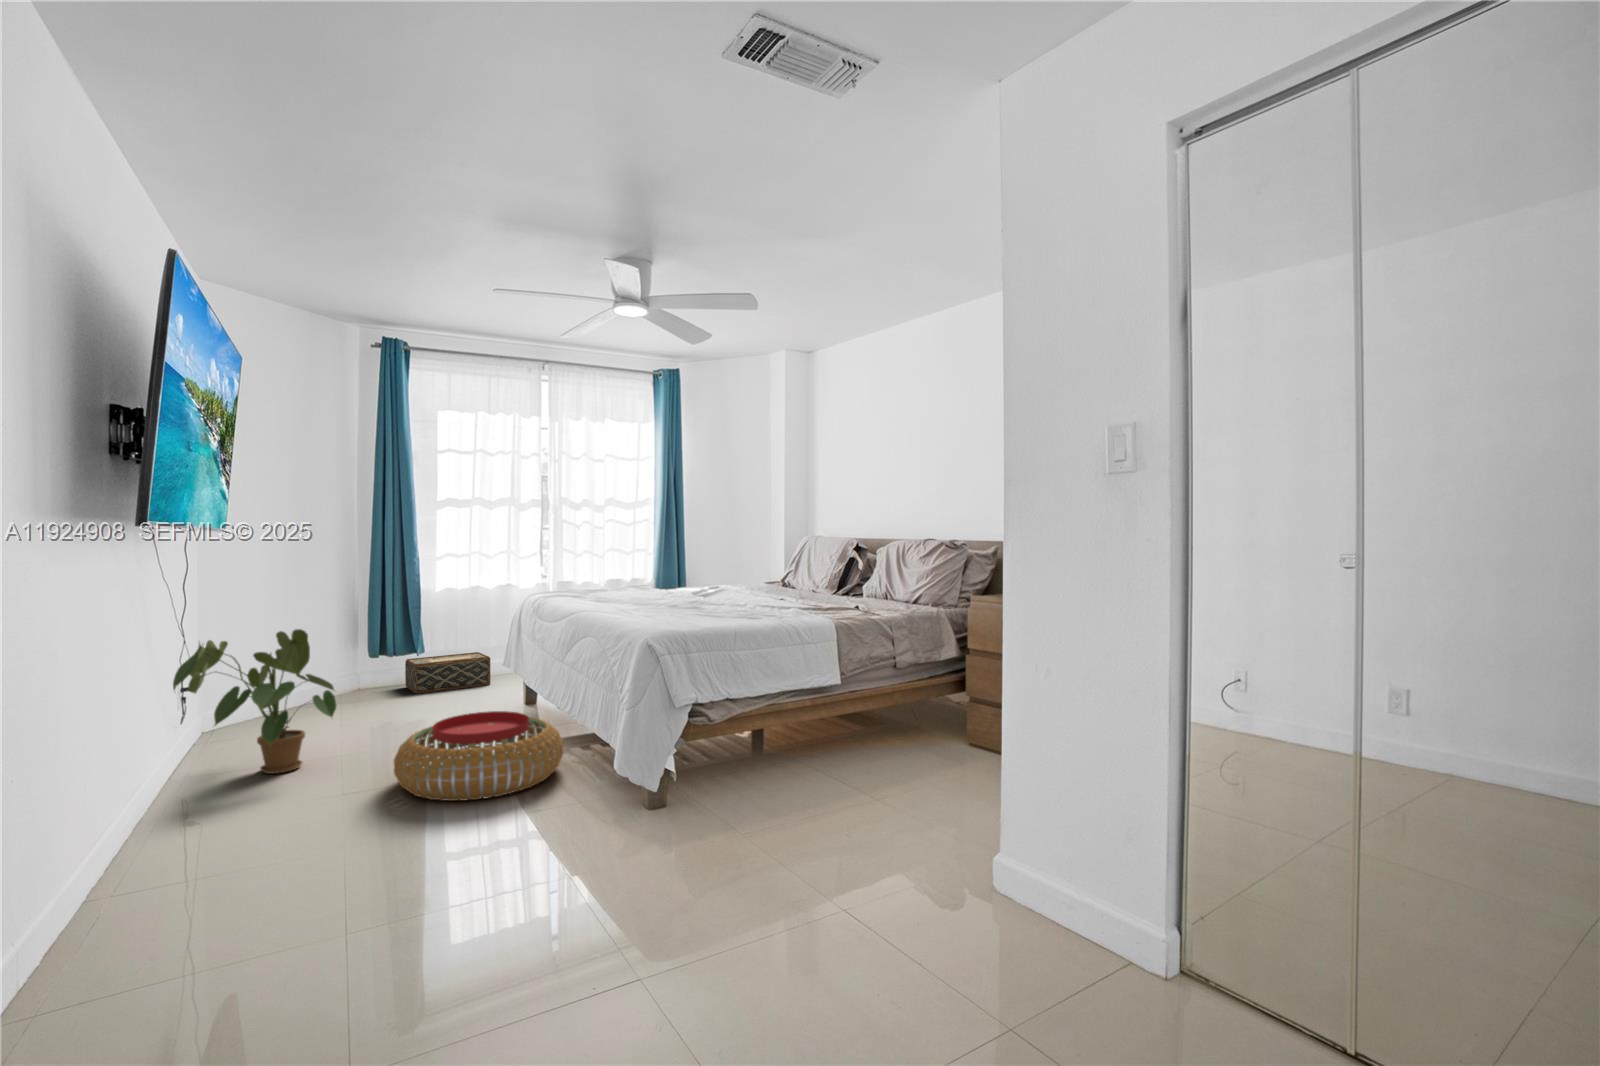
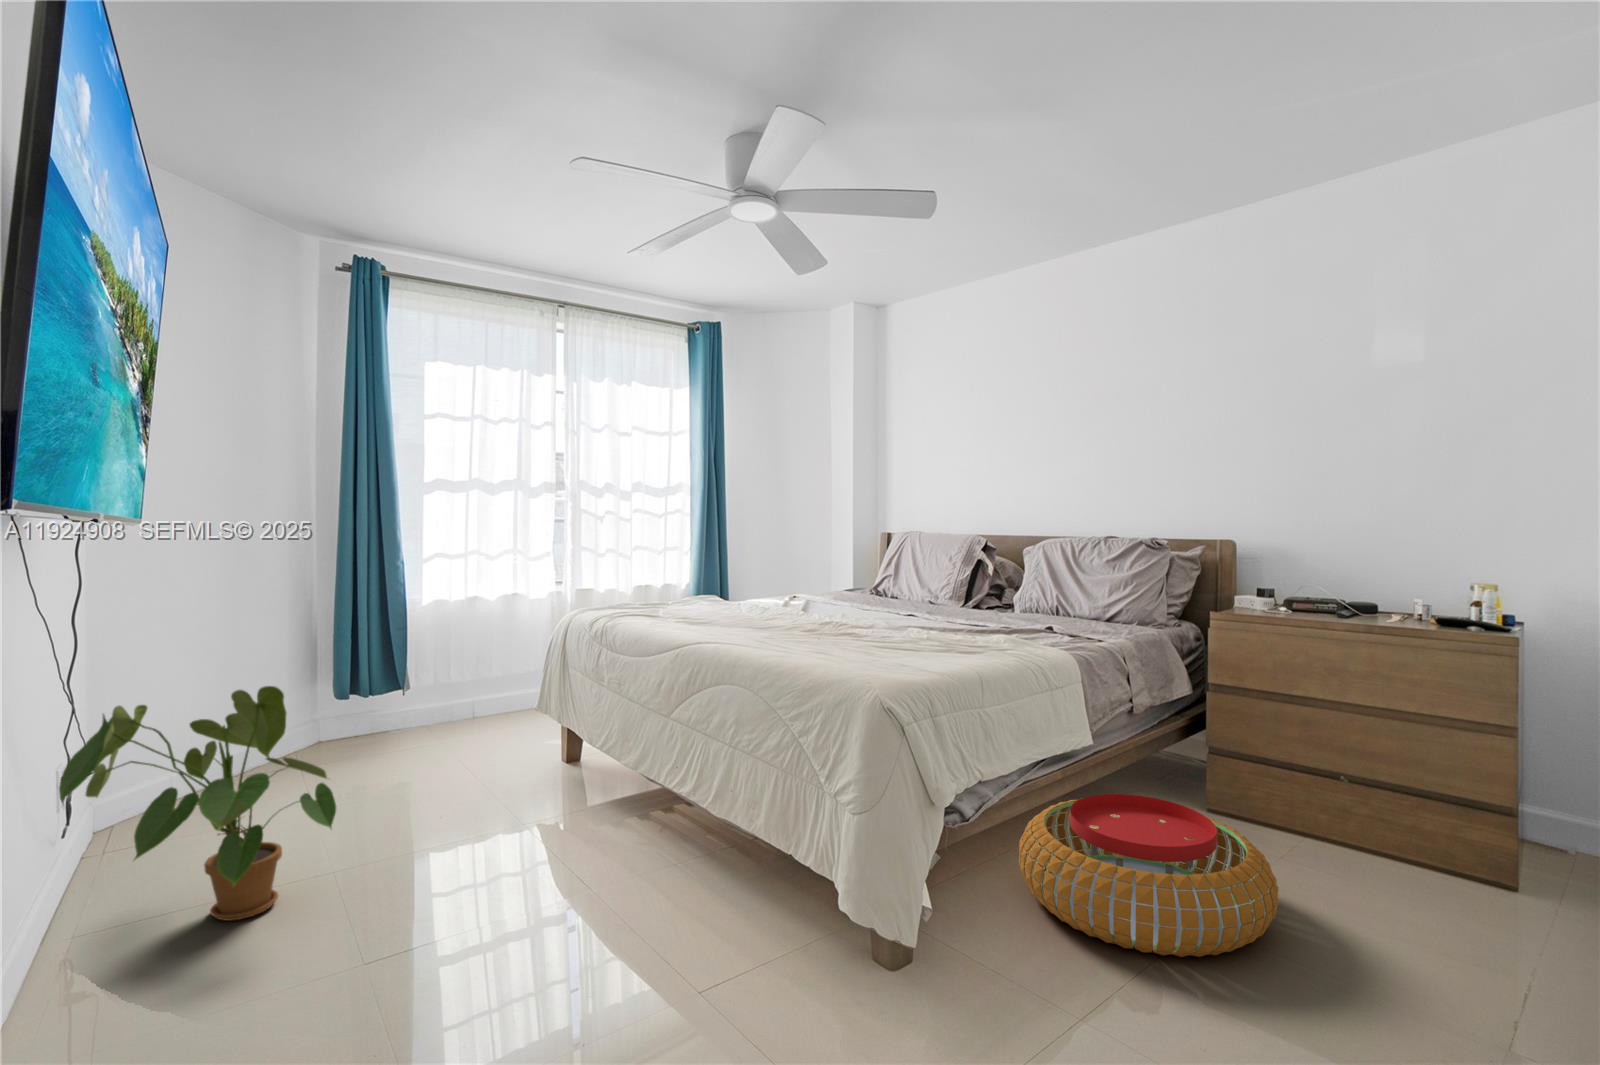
woven basket: present [405,652,490,694] -> none [385,685,501,747]
pouf: present [394,711,563,801] -> present [1019,794,1278,957]

